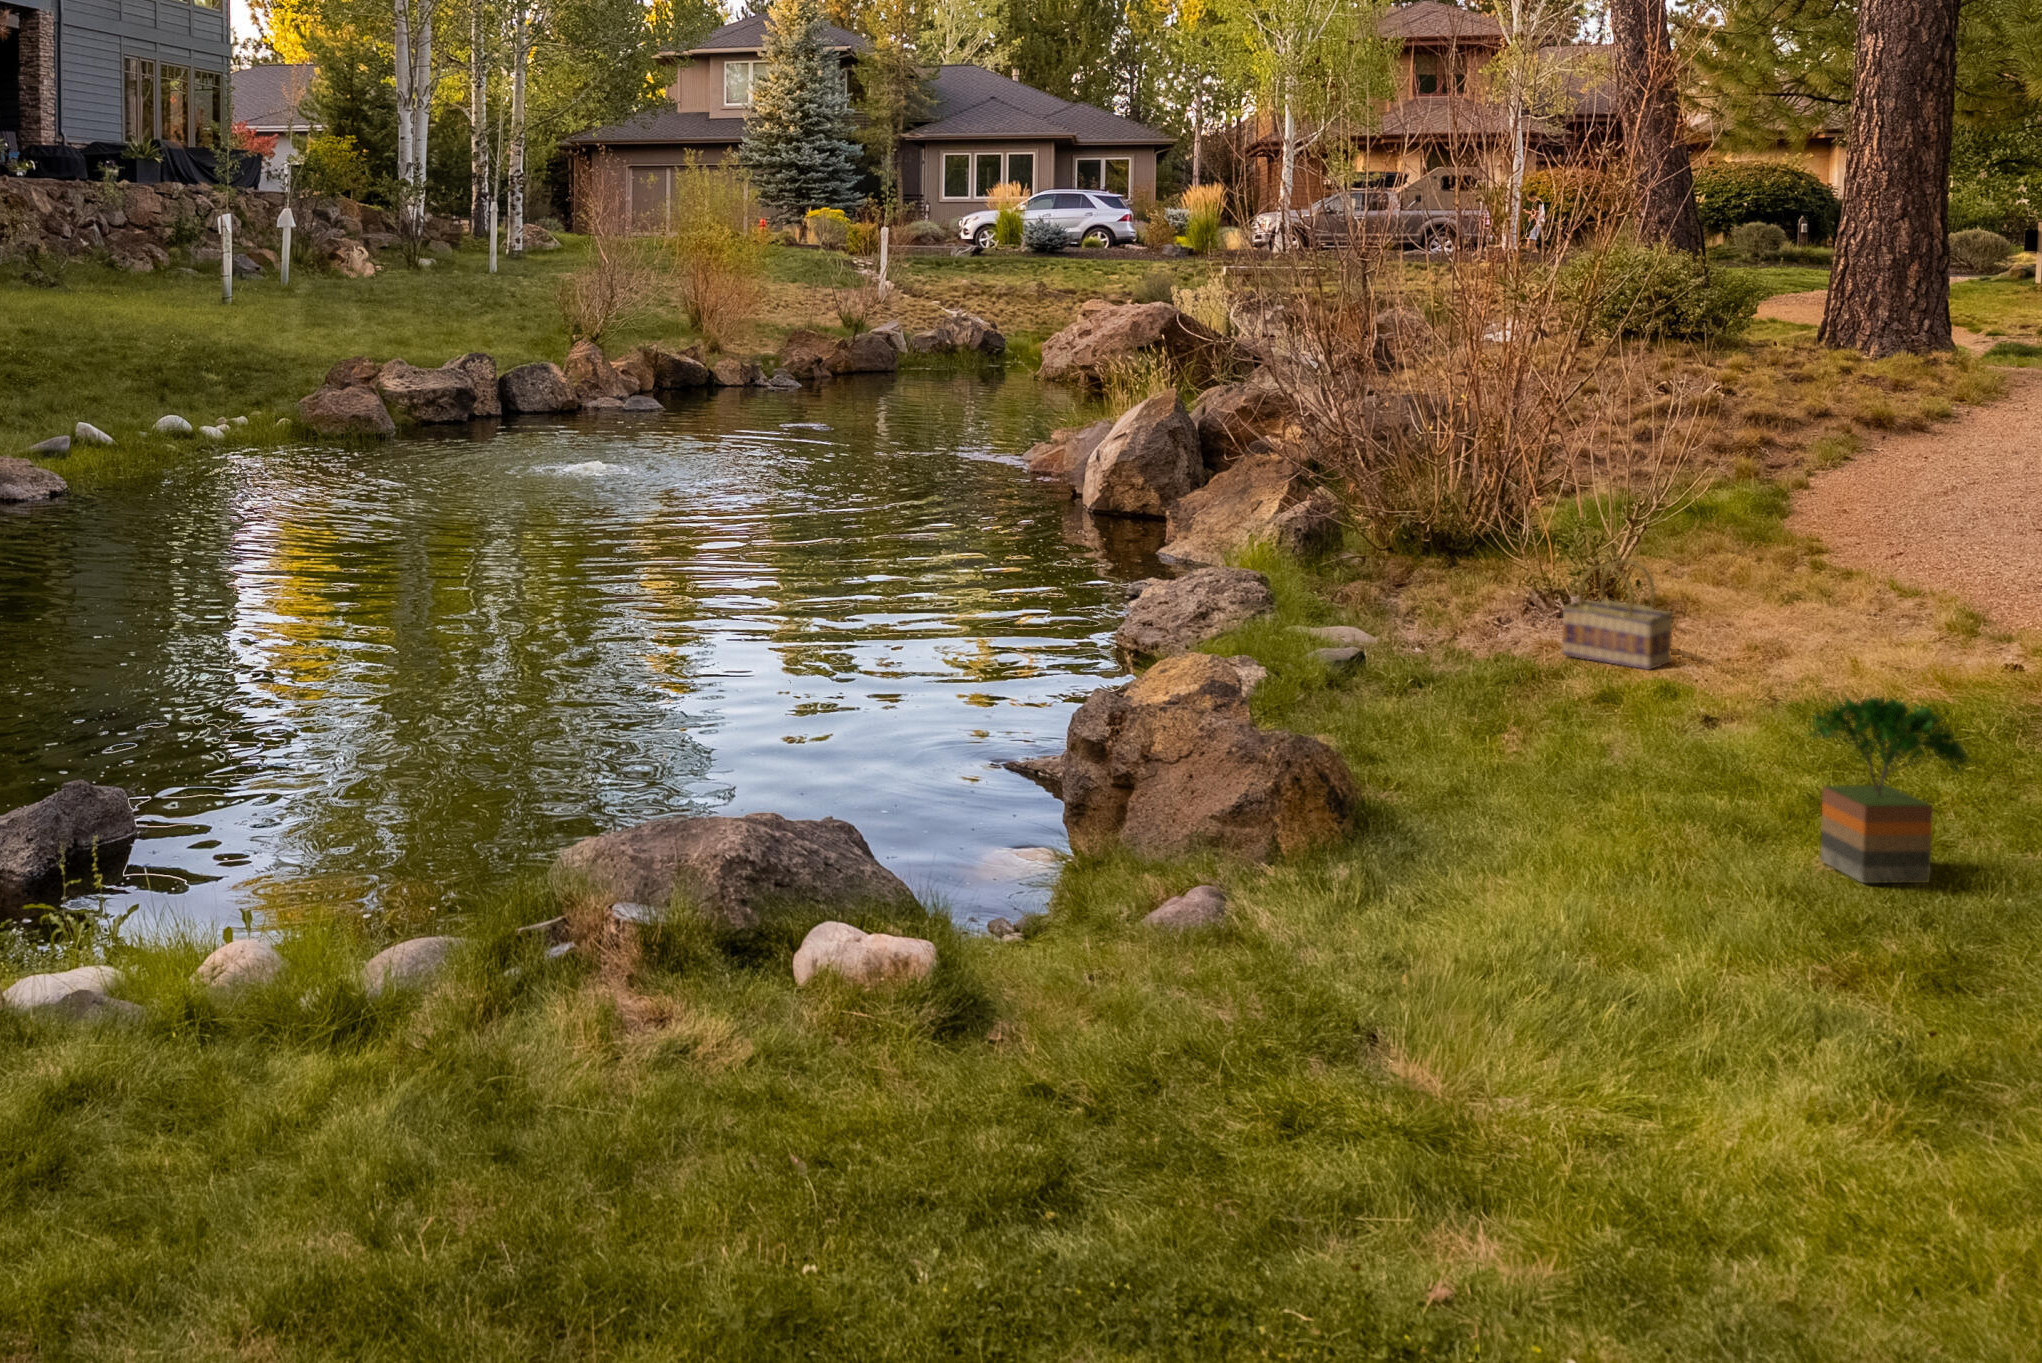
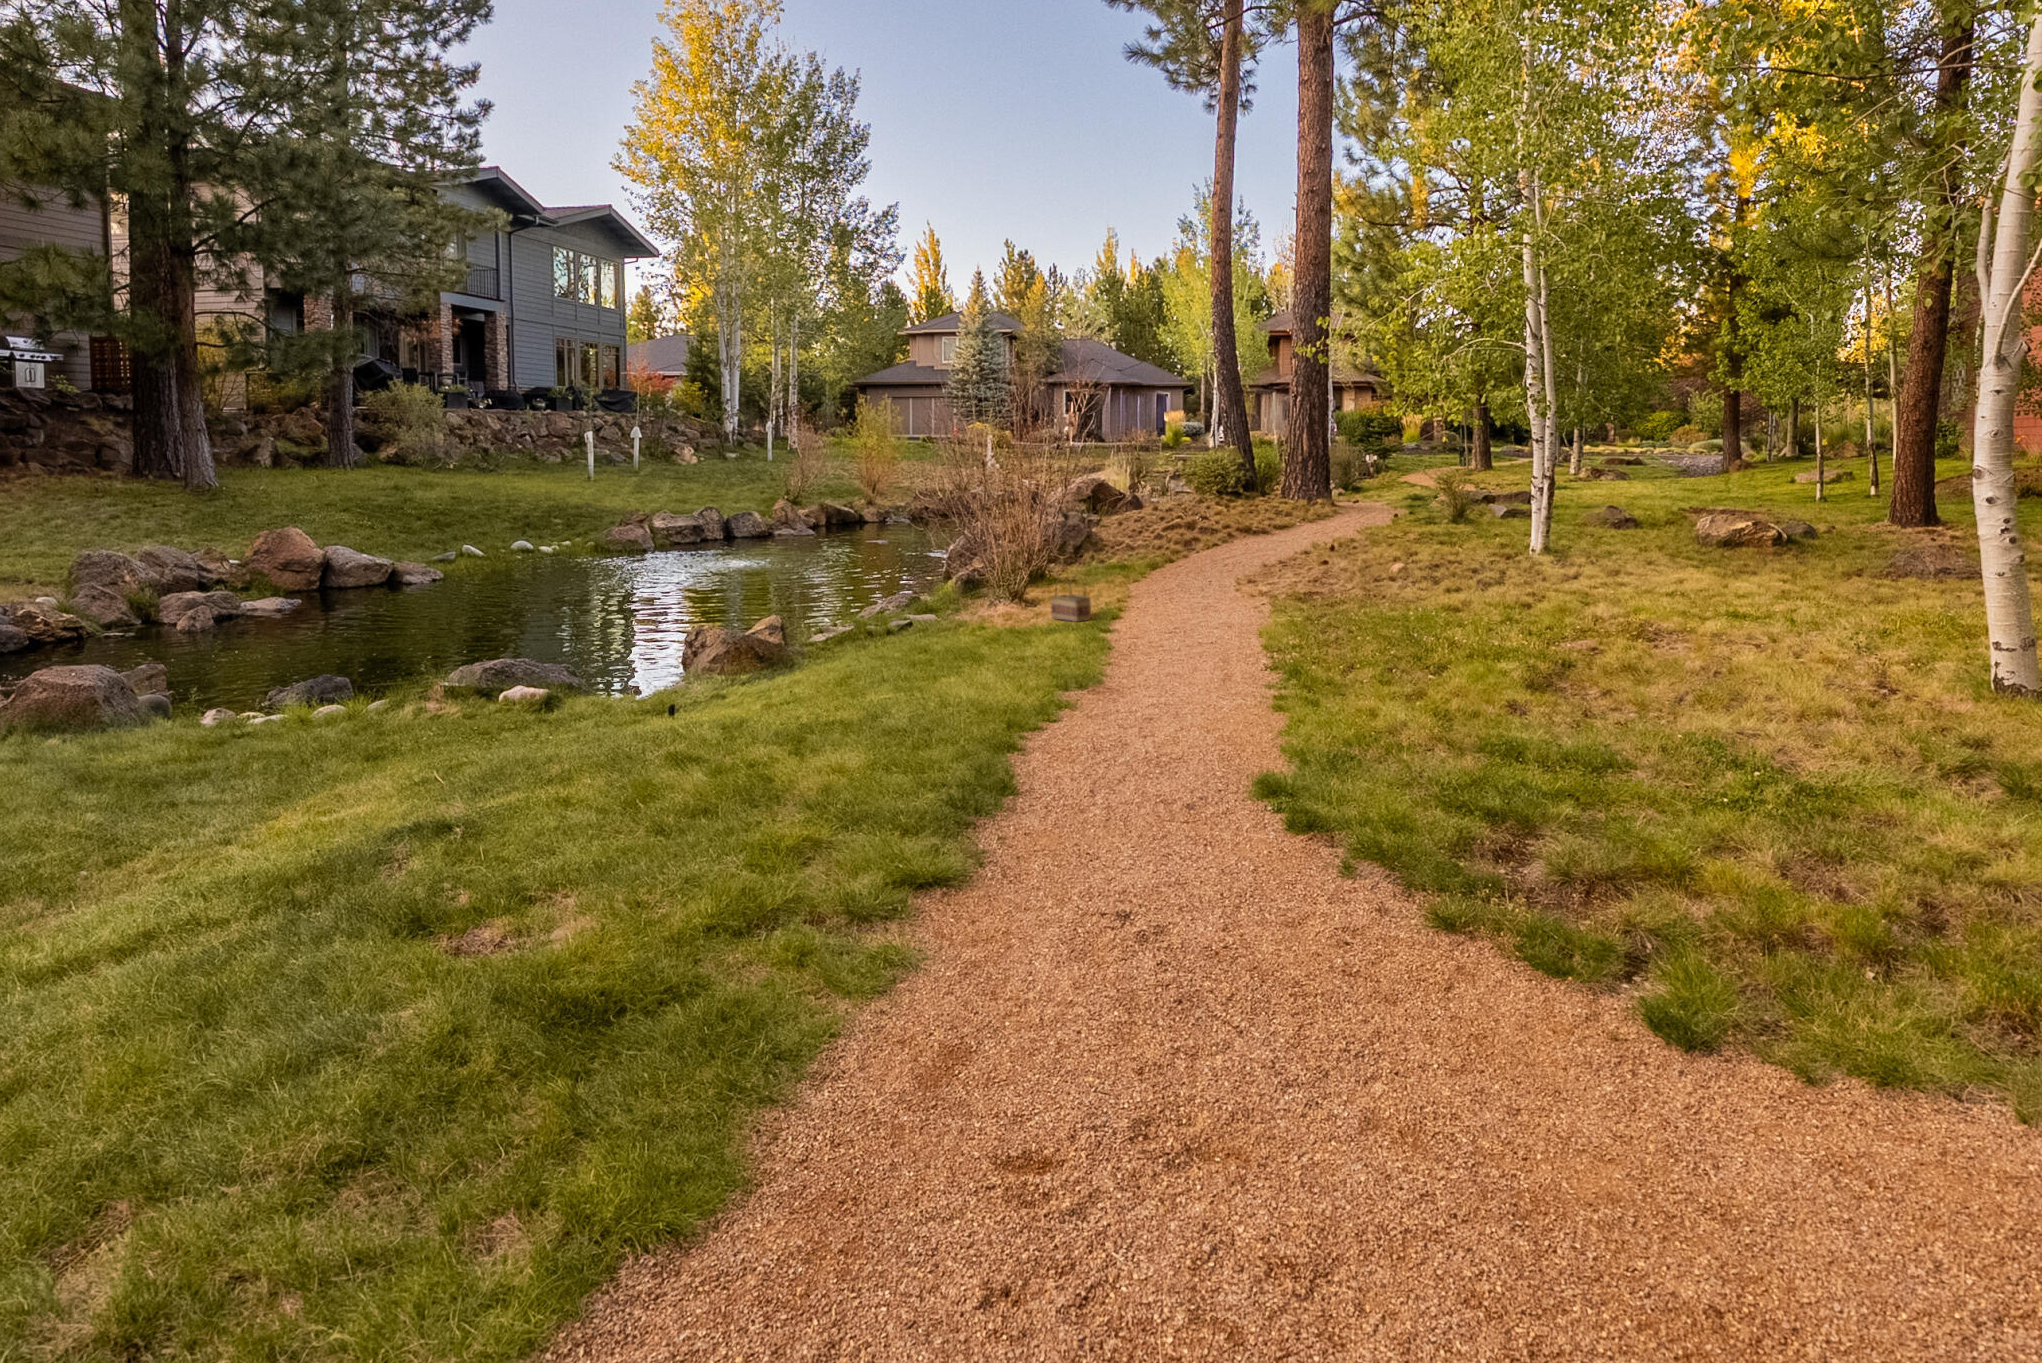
potted tree: present [1810,697,1971,883] -> none [1012,608,1060,680]

